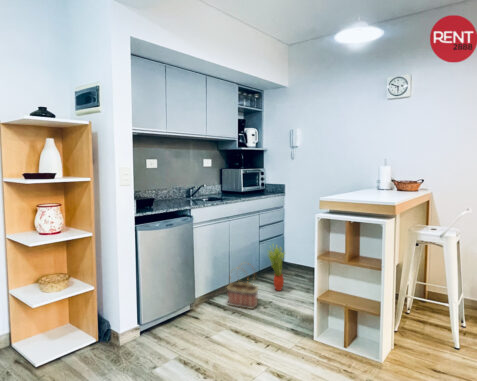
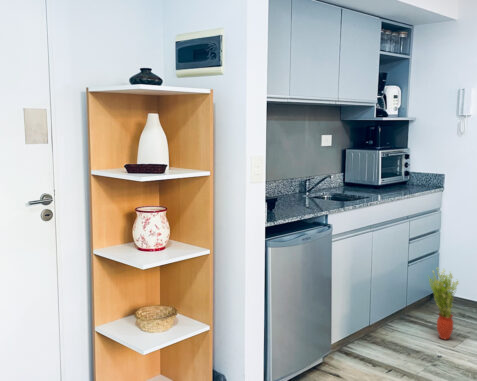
basket: present [227,267,258,309] -> none [373,296,423,367]

